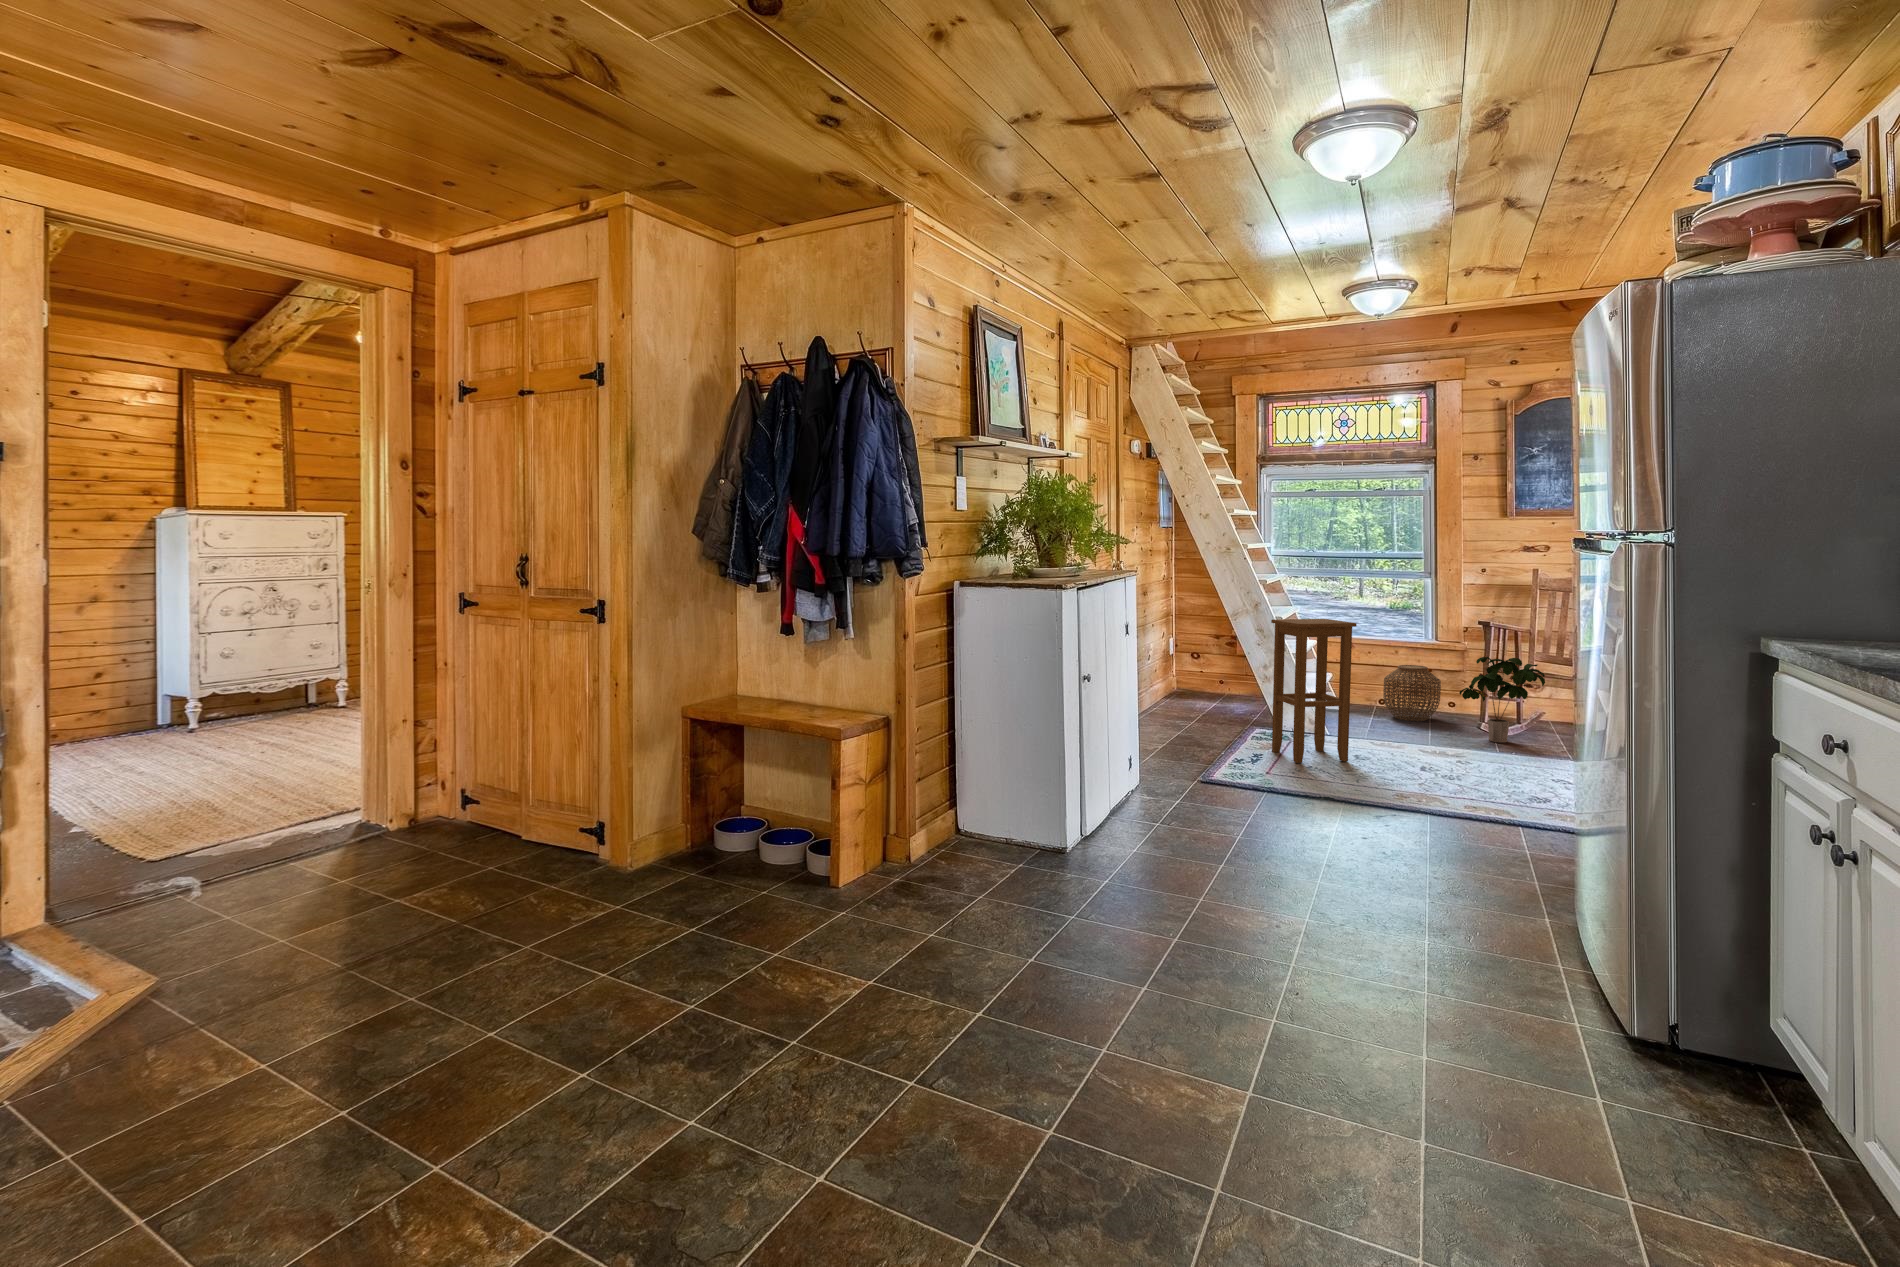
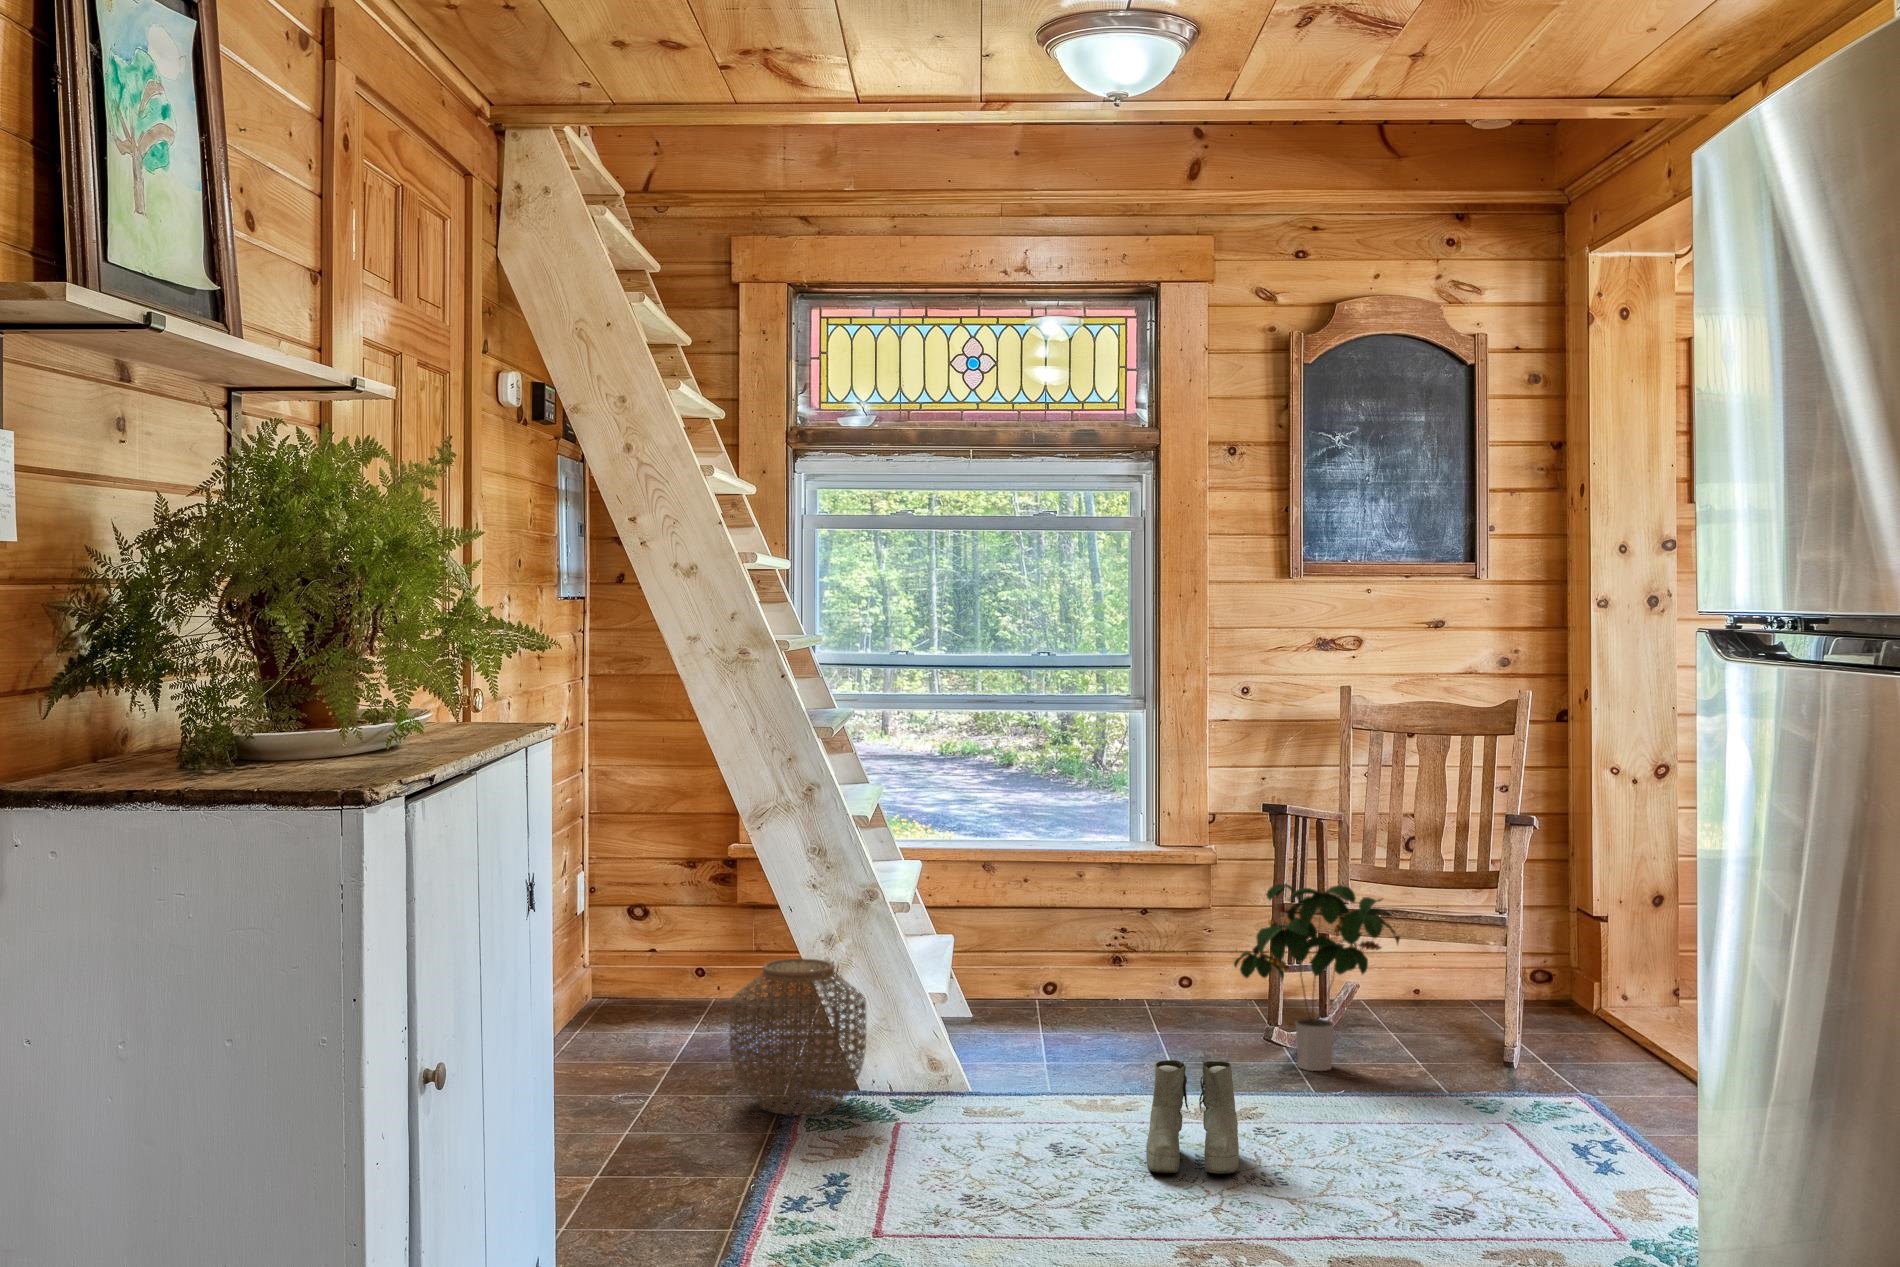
stool: present [1271,619,1357,763] -> none [872,819,1070,1193]
woven basket: present [1383,665,1441,721] -> present [730,958,866,1115]
boots: none [1390,722,1436,769] -> present [1146,1060,1239,1174]

